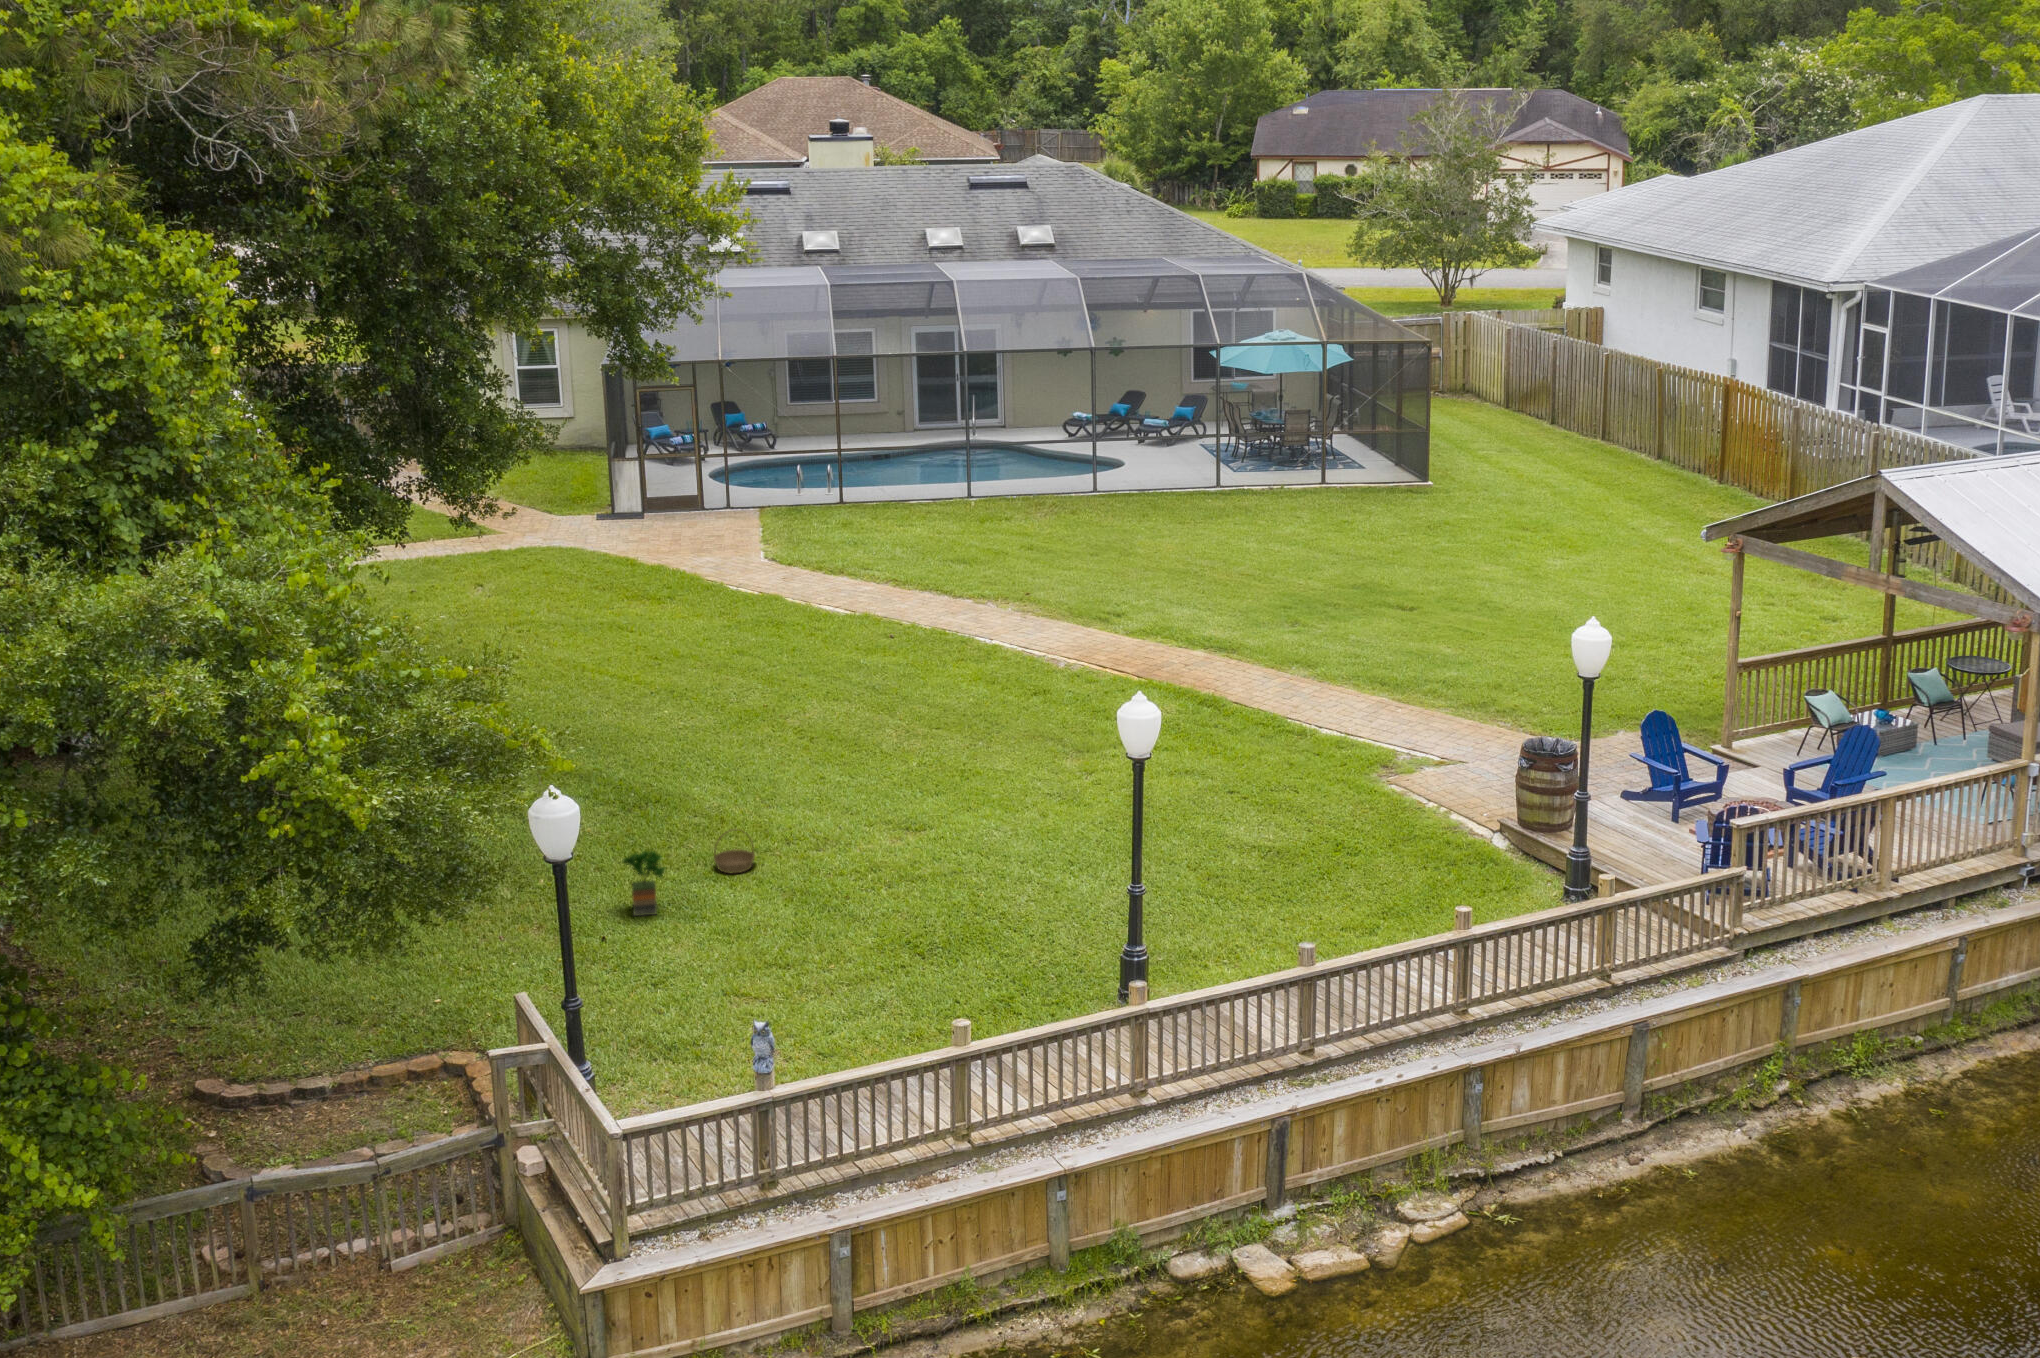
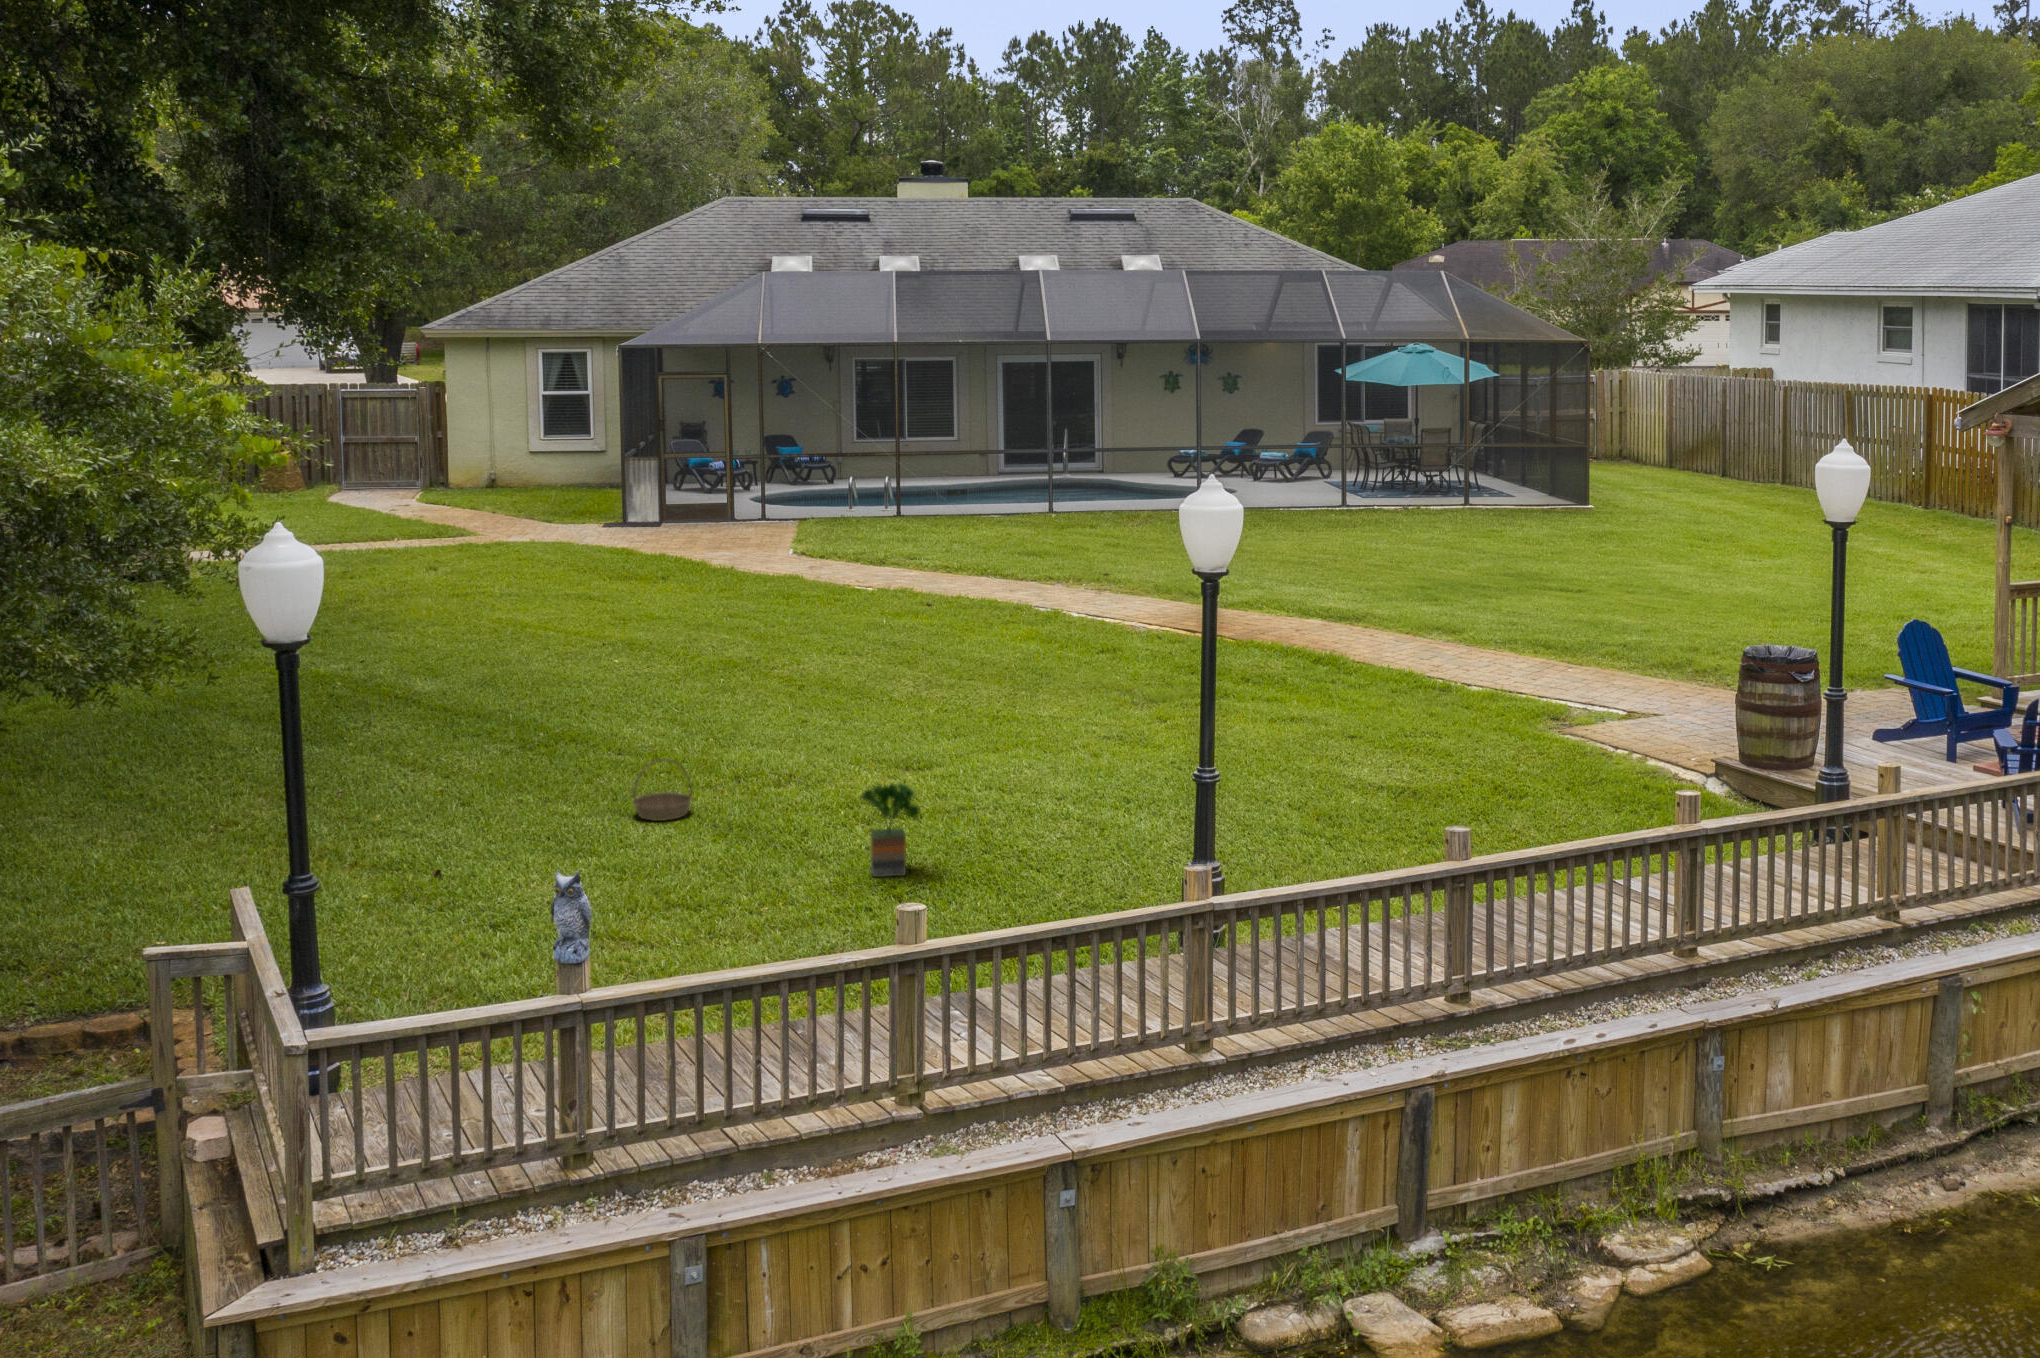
potted tree: present [623,851,666,916] -> present [861,784,920,877]

